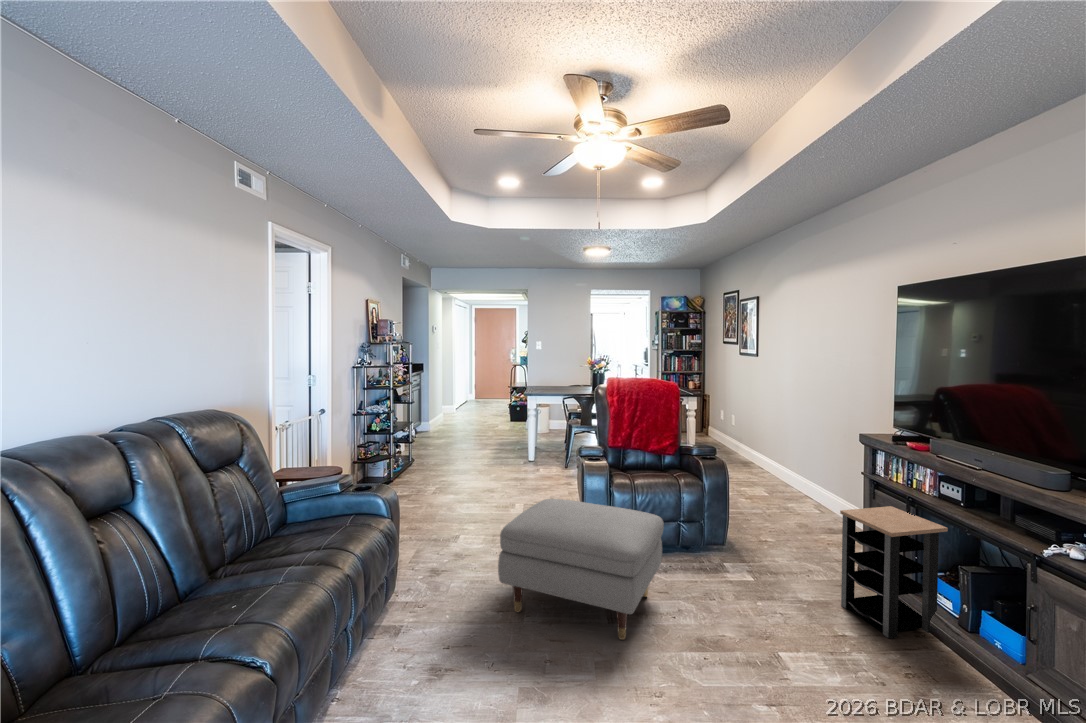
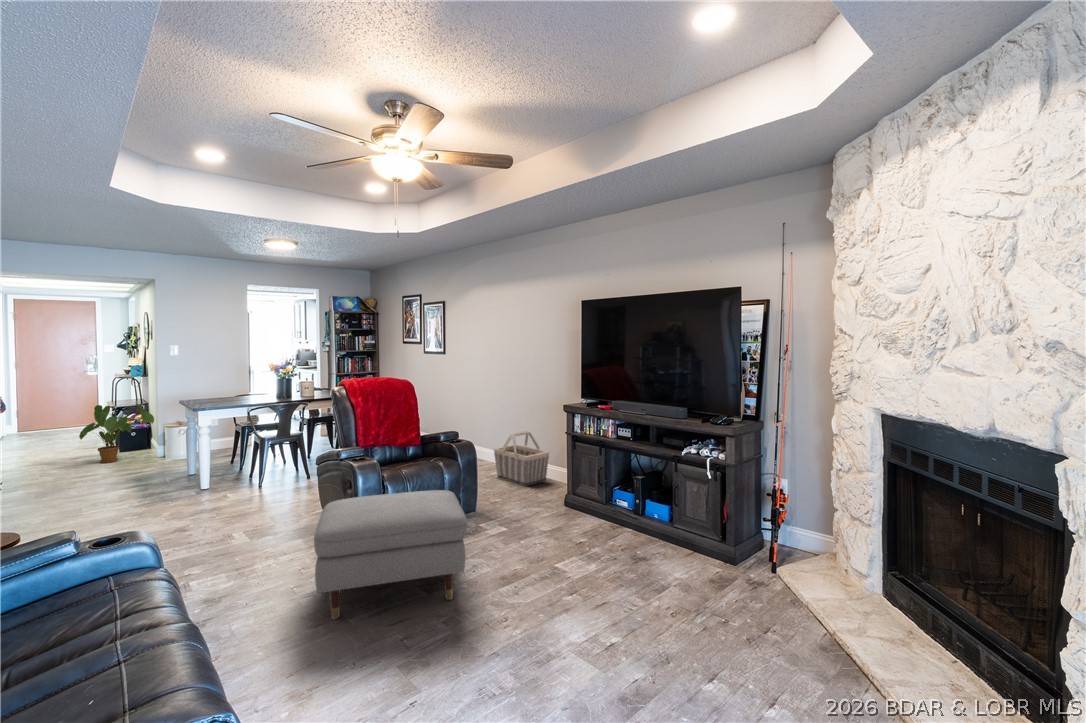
house plant: none [481,386,522,429] -> present [79,404,154,463]
basket: none [790,461,865,531] -> present [494,432,549,486]
side table: present [840,506,948,638] -> none [566,451,624,536]

